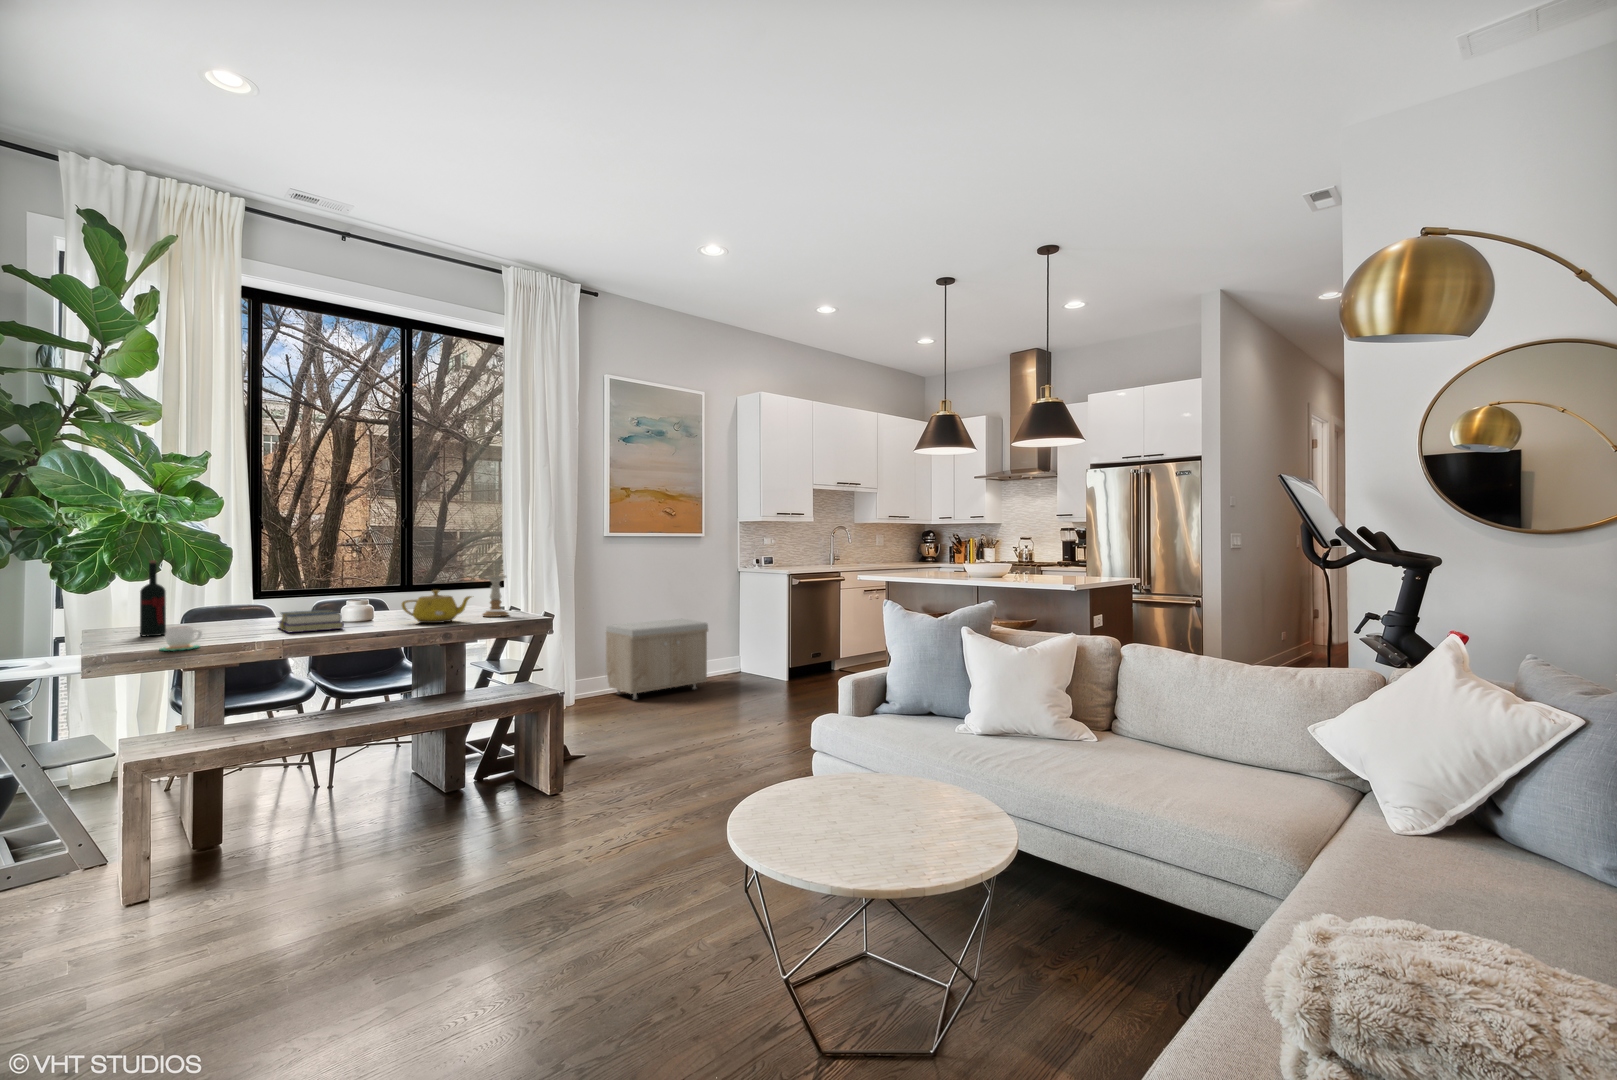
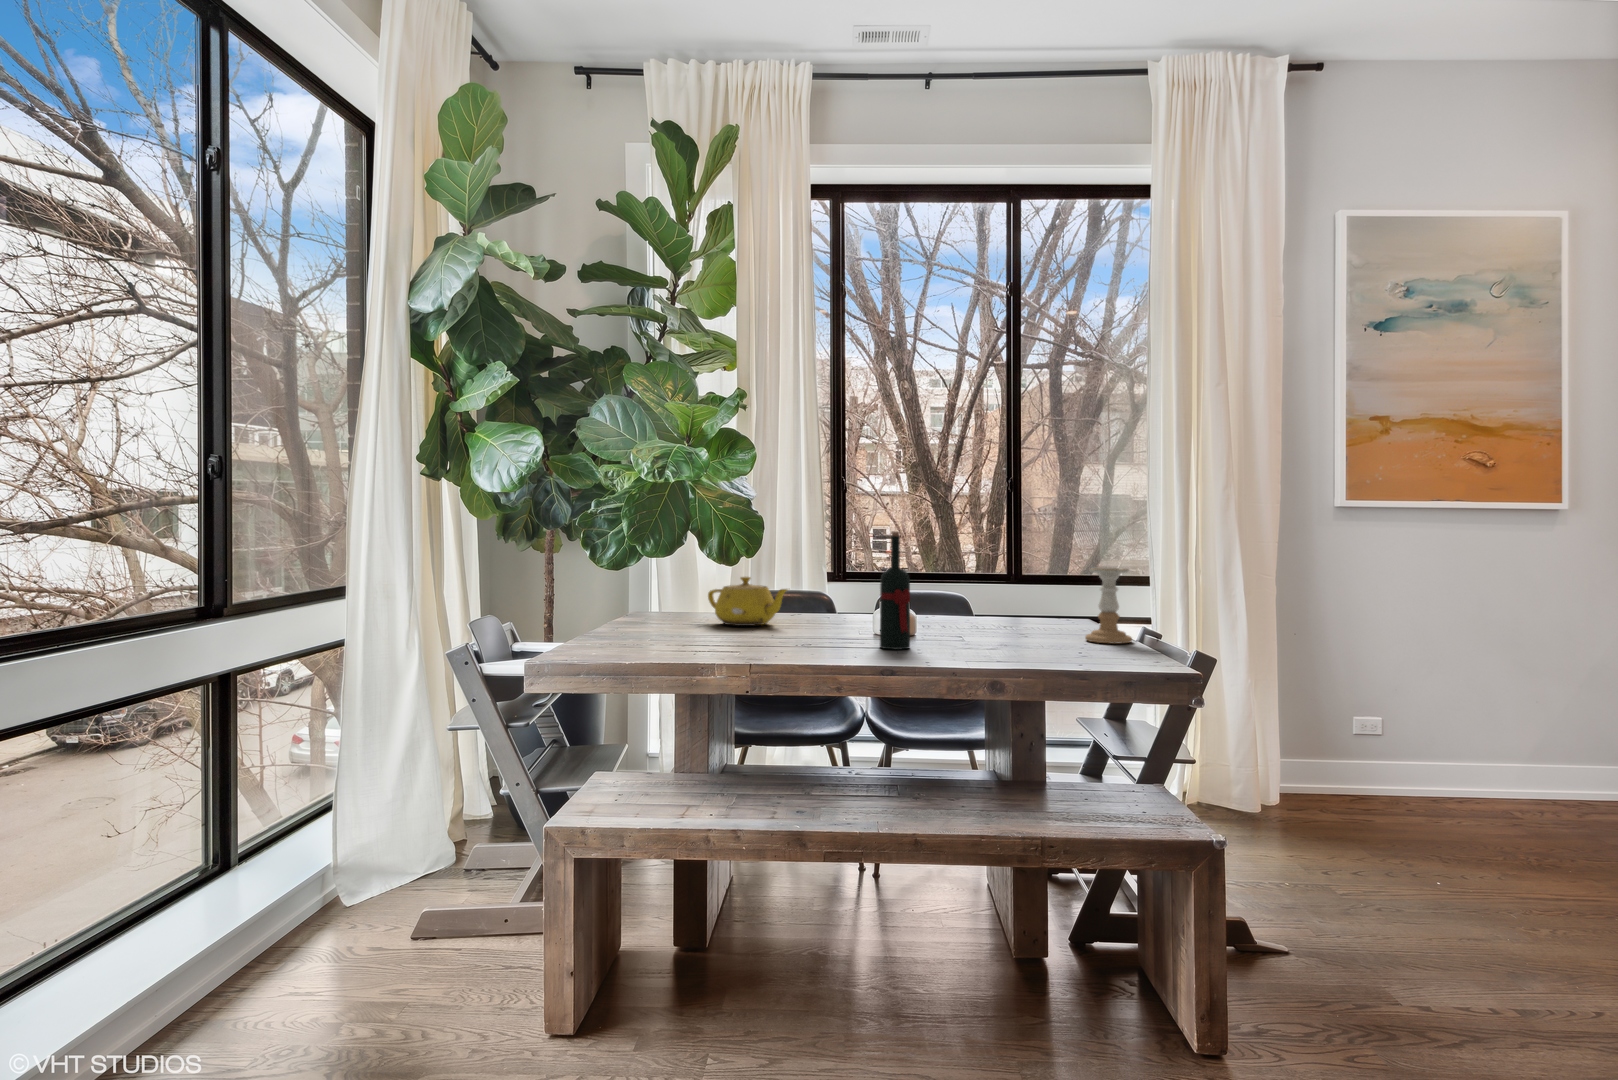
wine bottle: present [140,560,166,636] -> present [880,531,910,649]
teapot: present [402,590,471,623] -> present [708,577,788,626]
book: present [279,610,344,632] -> none [786,609,860,642]
storage bench: present [606,619,708,699] -> none [1335,670,1582,824]
mug: present [160,626,202,651] -> none [610,621,656,657]

